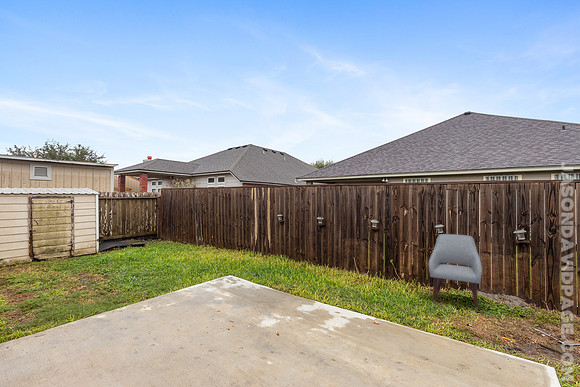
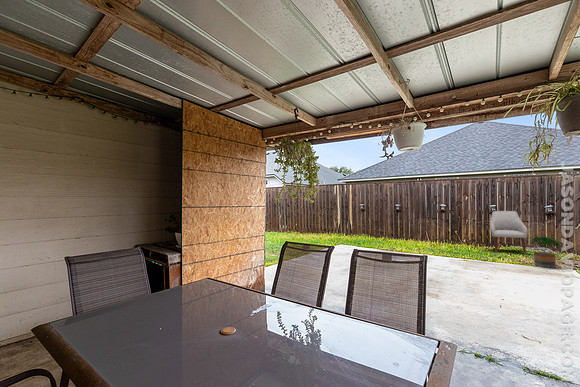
potted tree: none [460,298,513,367] -> present [531,236,561,268]

